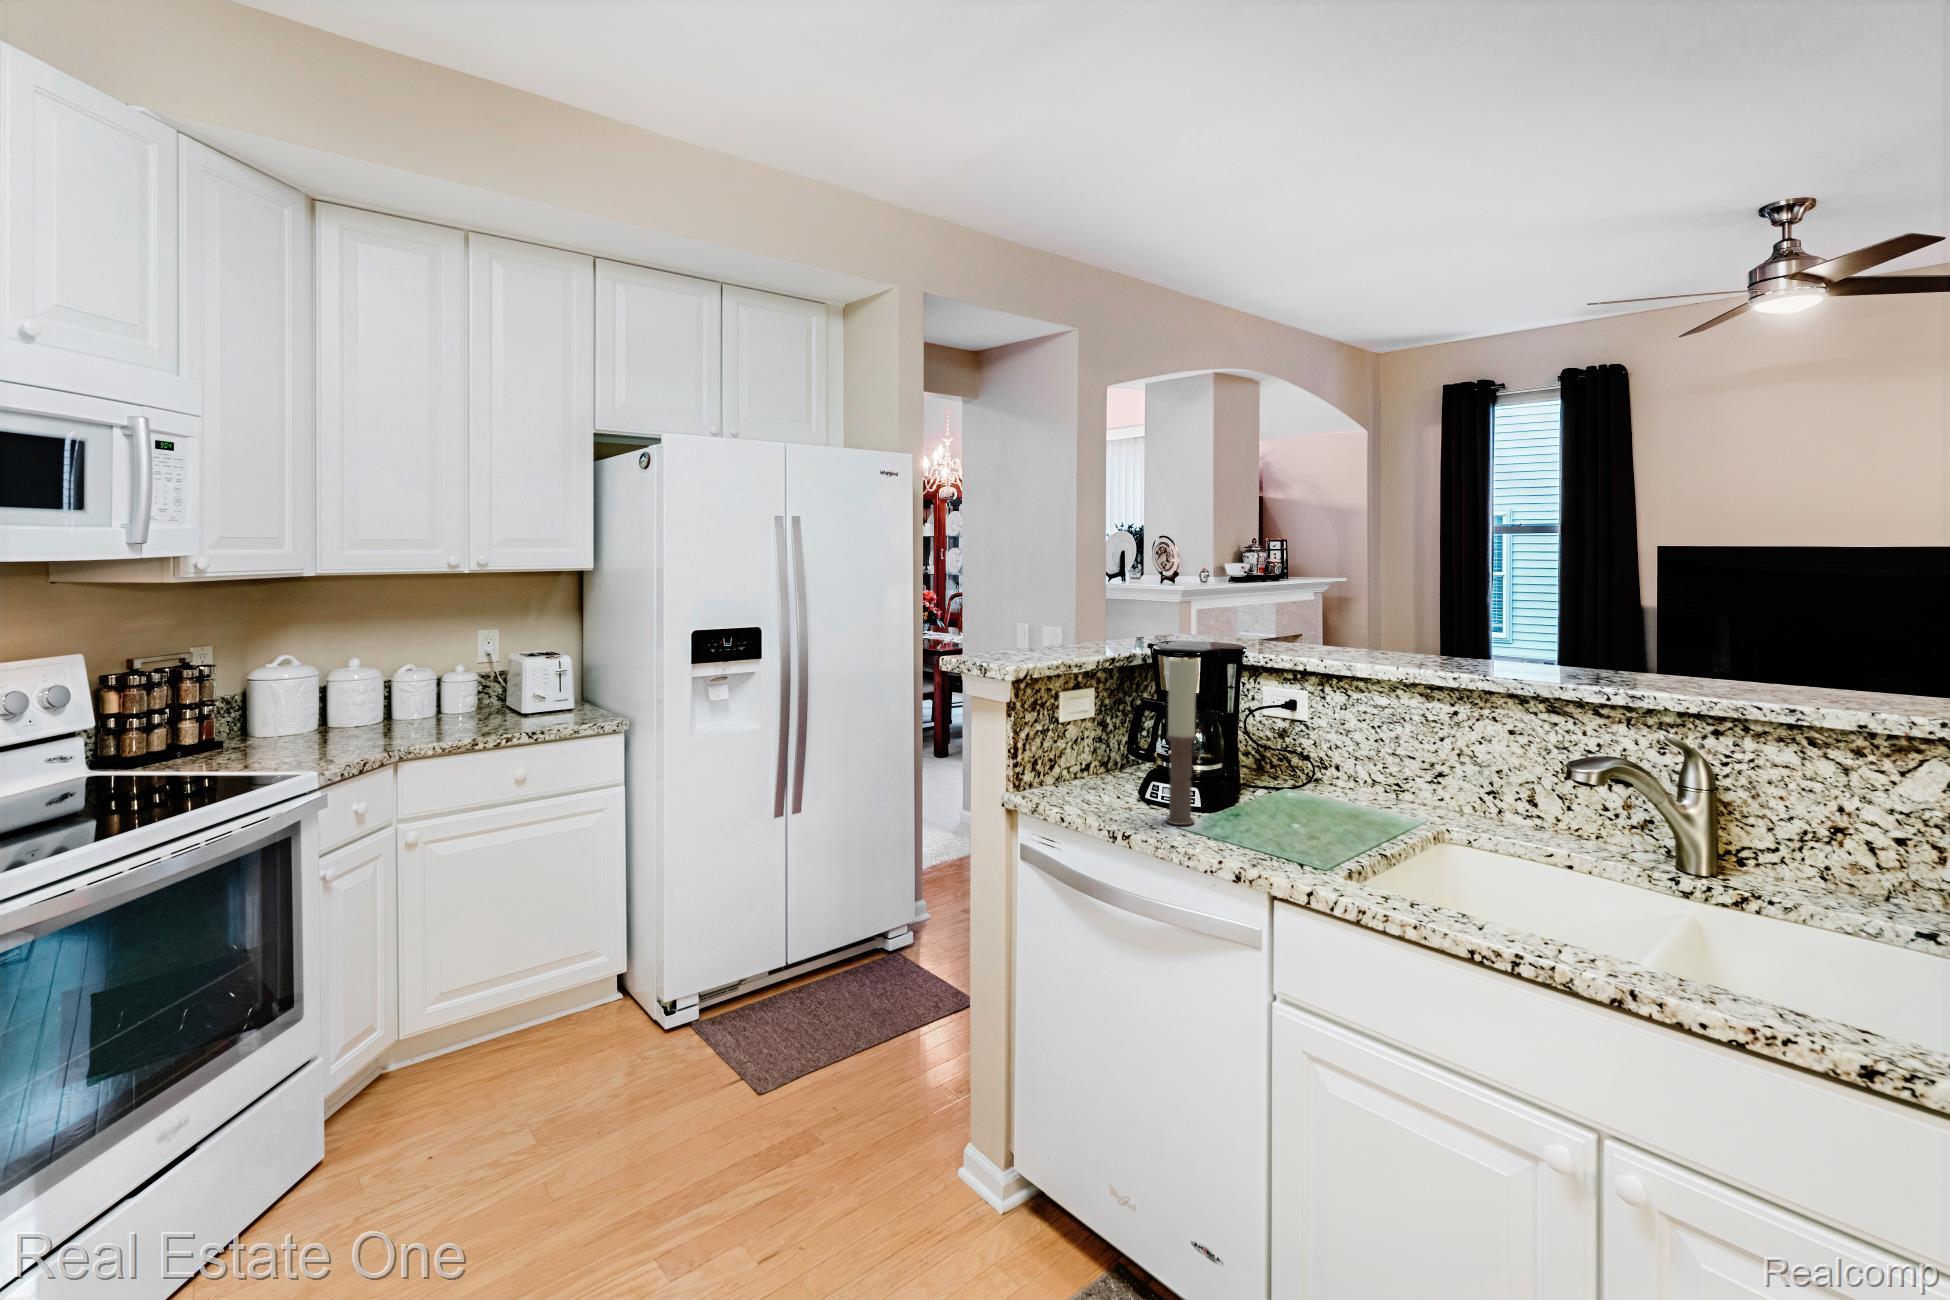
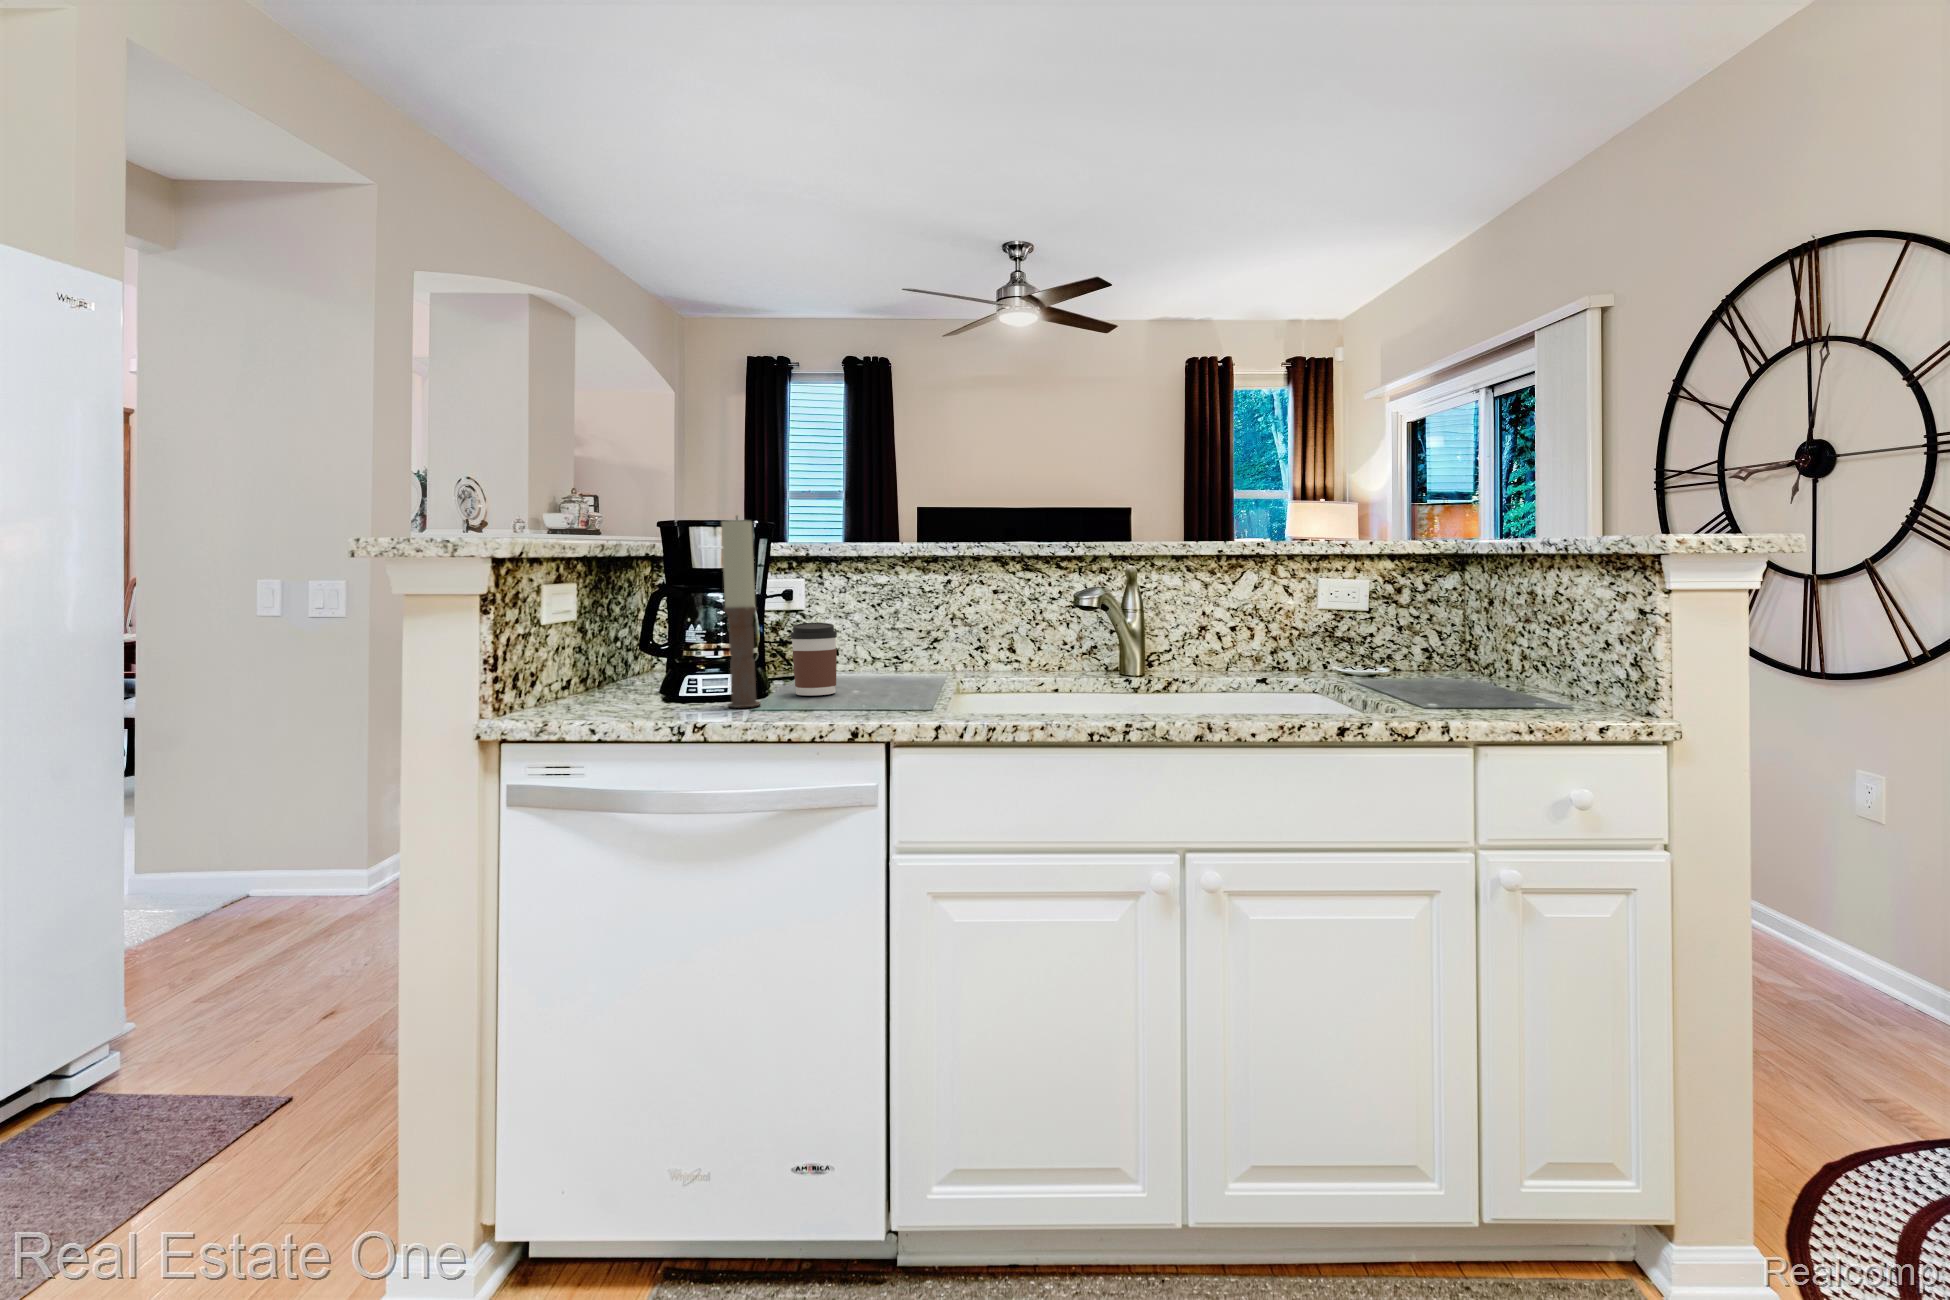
coffee cup: none [1242,749,1288,822] -> present [791,623,837,695]

